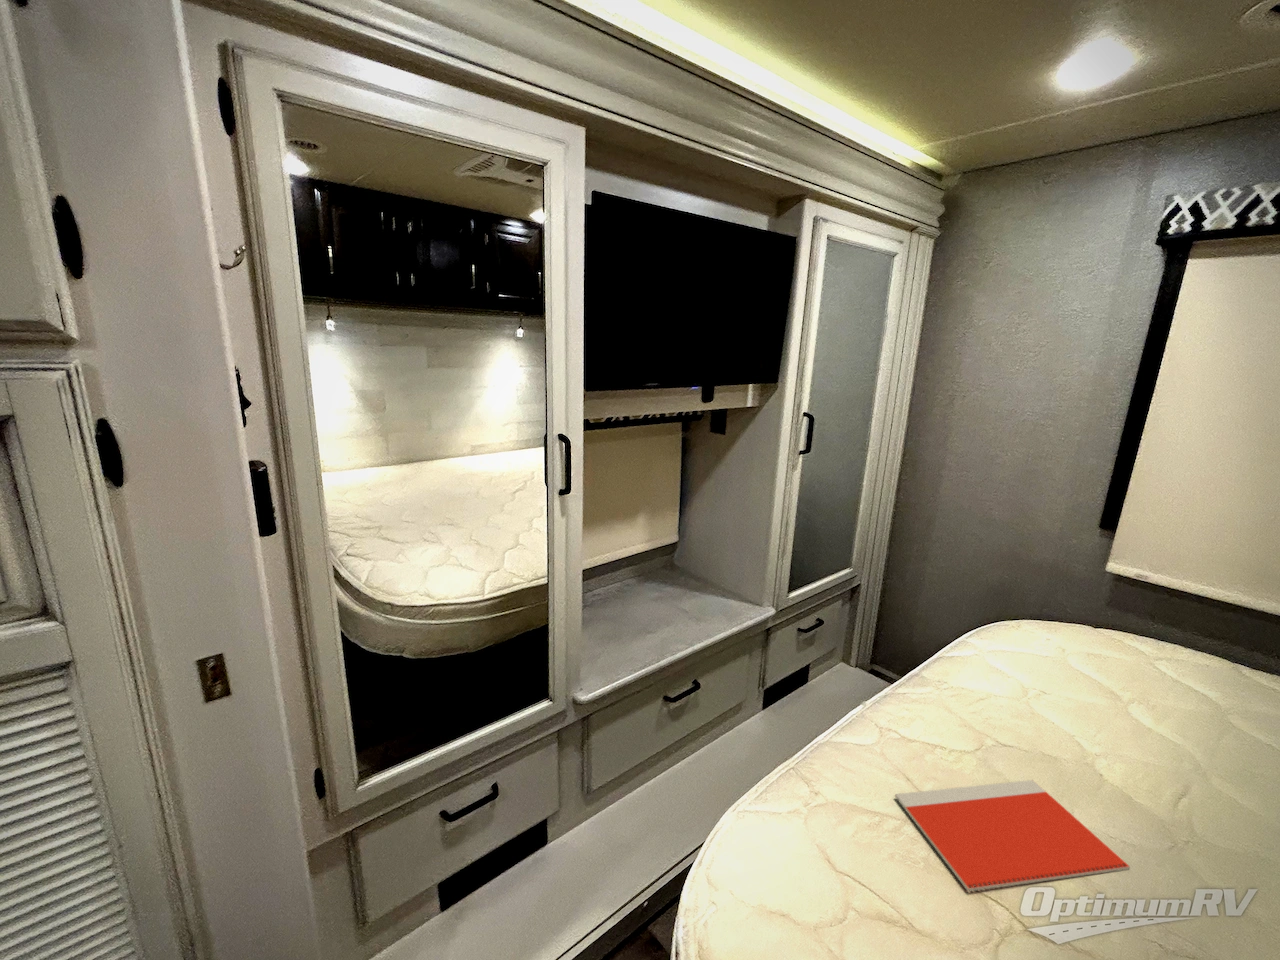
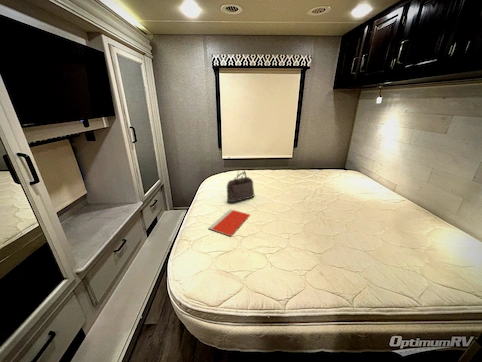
handbag: none [1039,638,1220,794] -> present [227,171,254,202]

